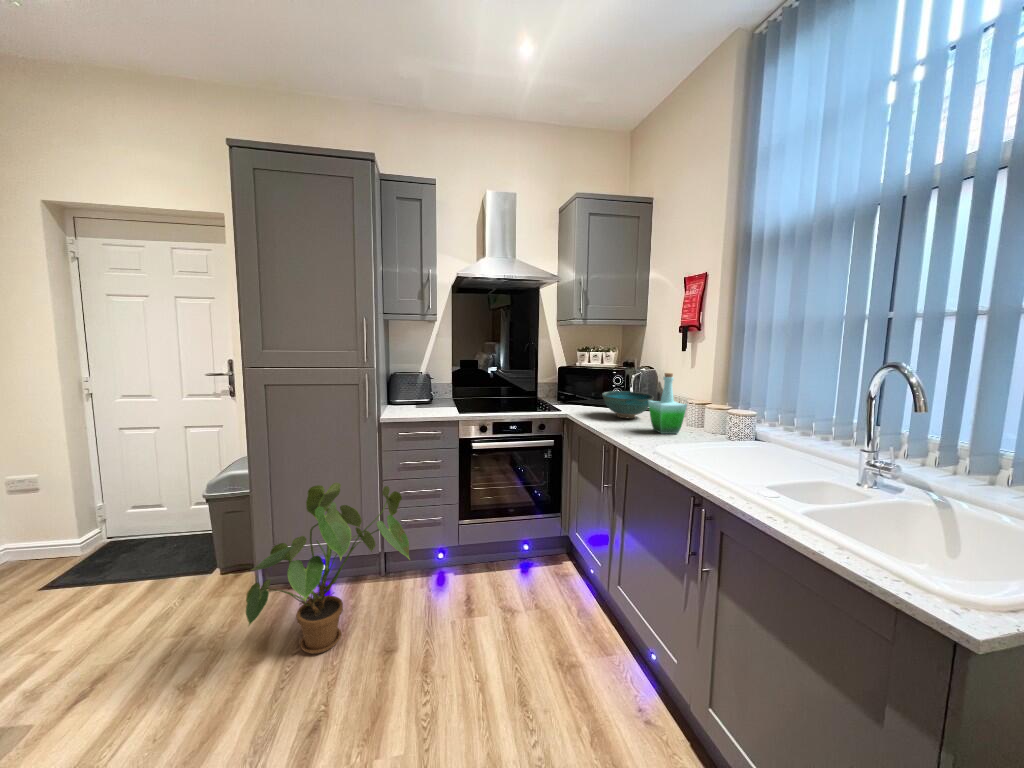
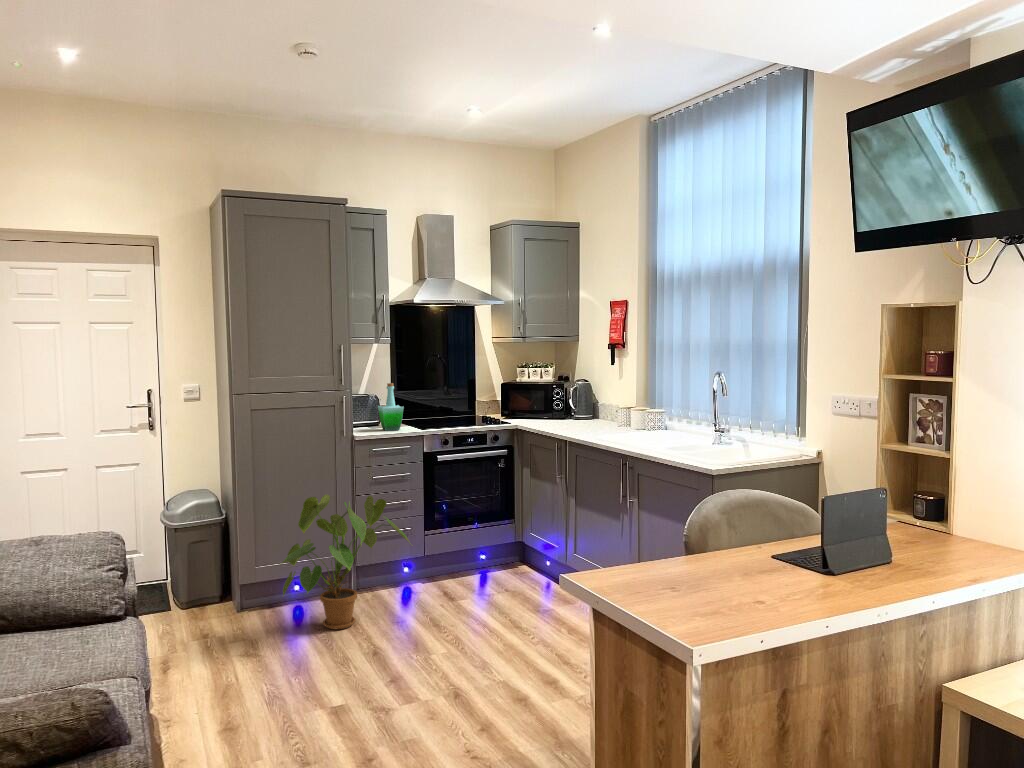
bottle: present [648,373,687,434] -> present [378,383,404,431]
bowl: present [602,391,654,418] -> none [548,403,592,425]

